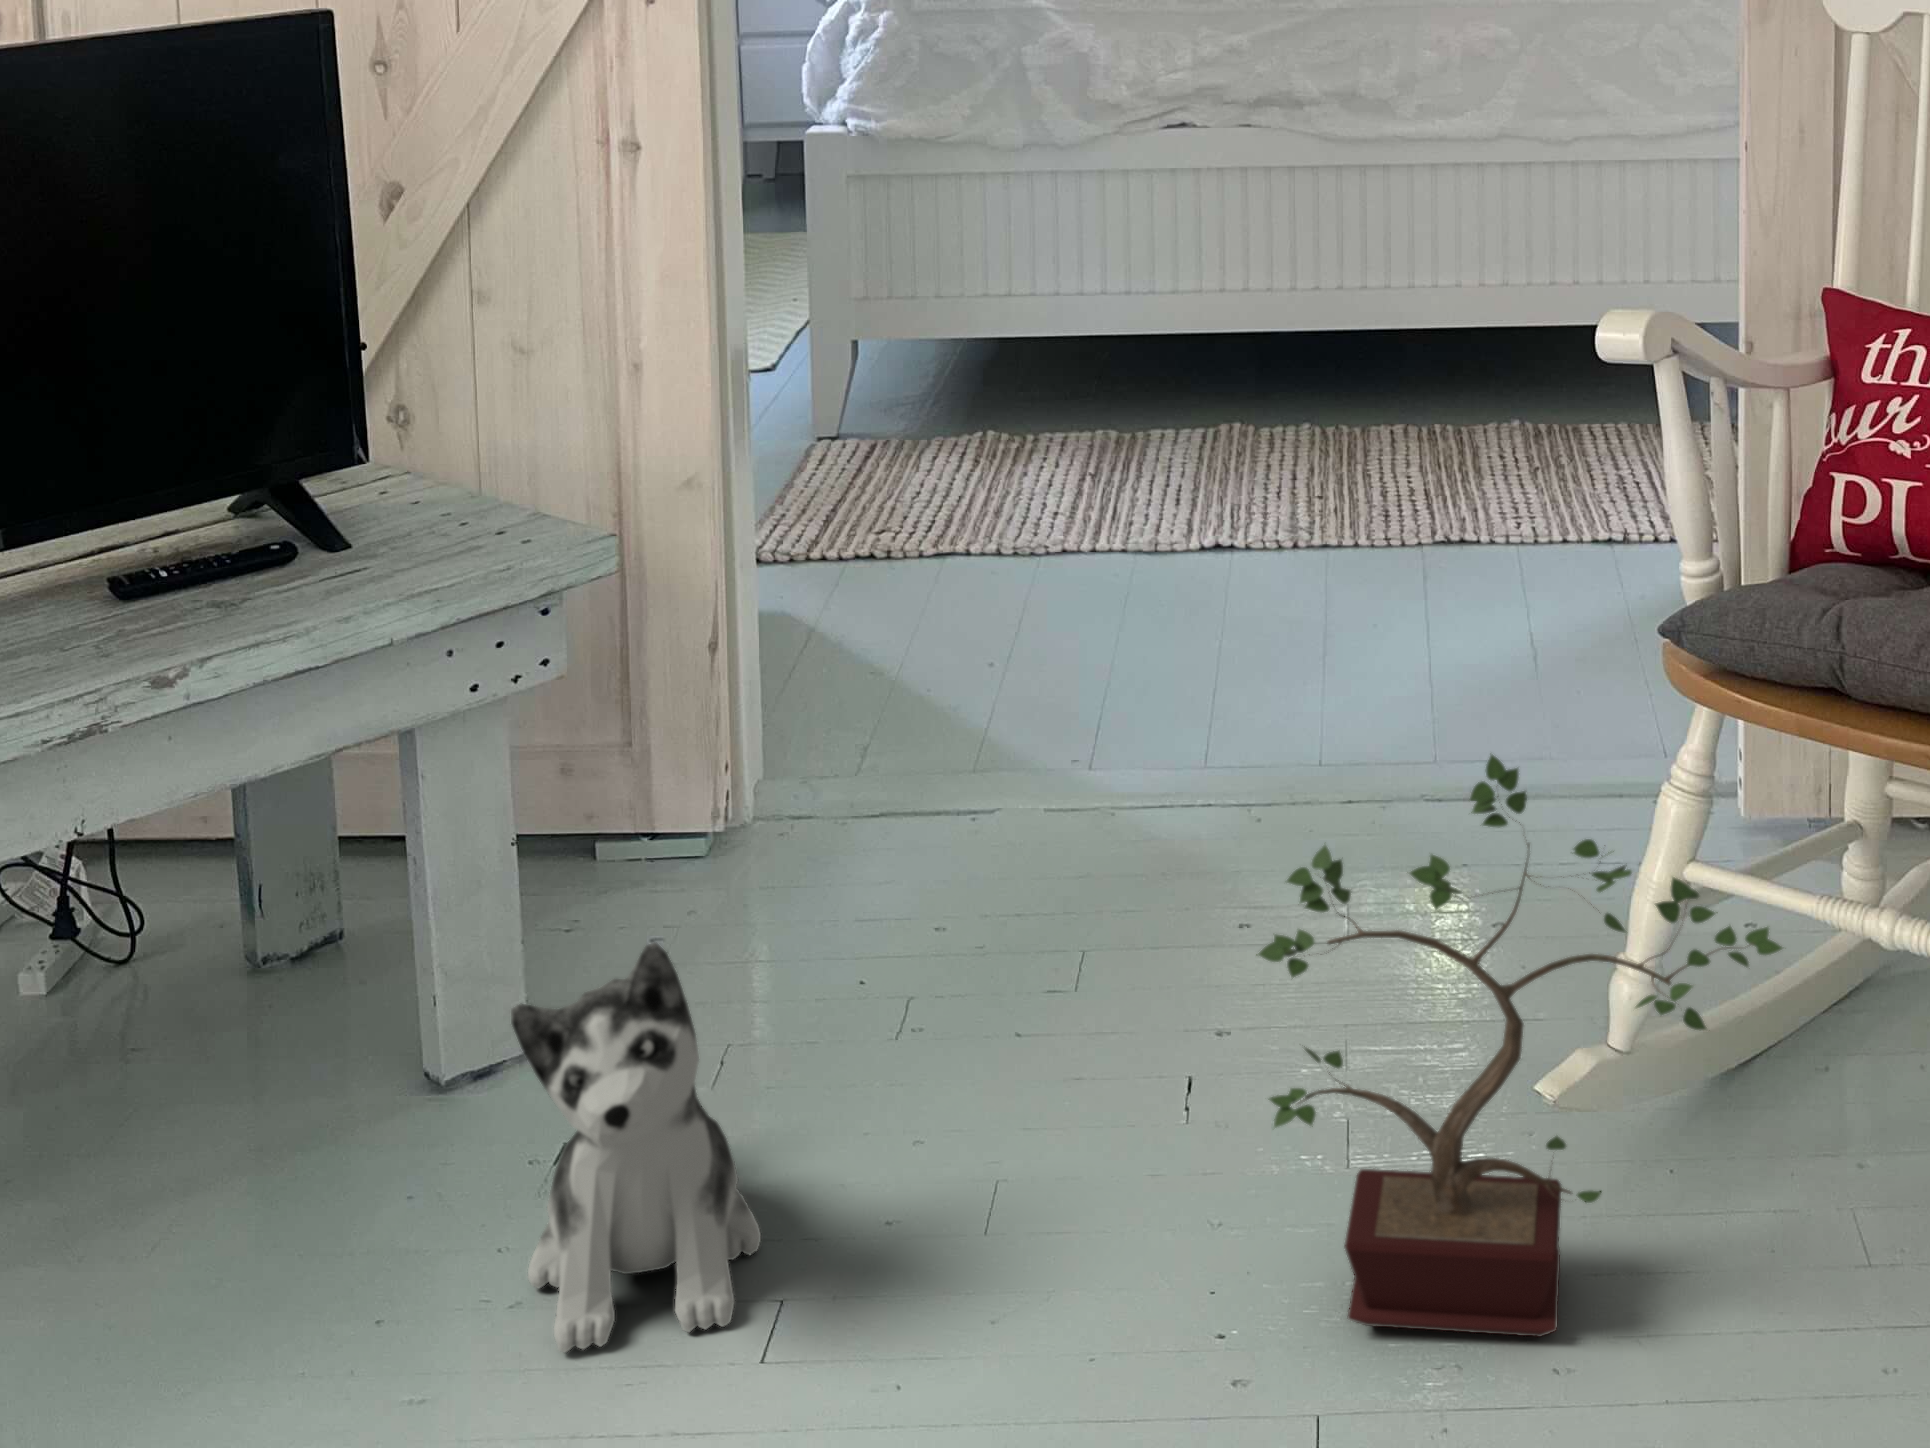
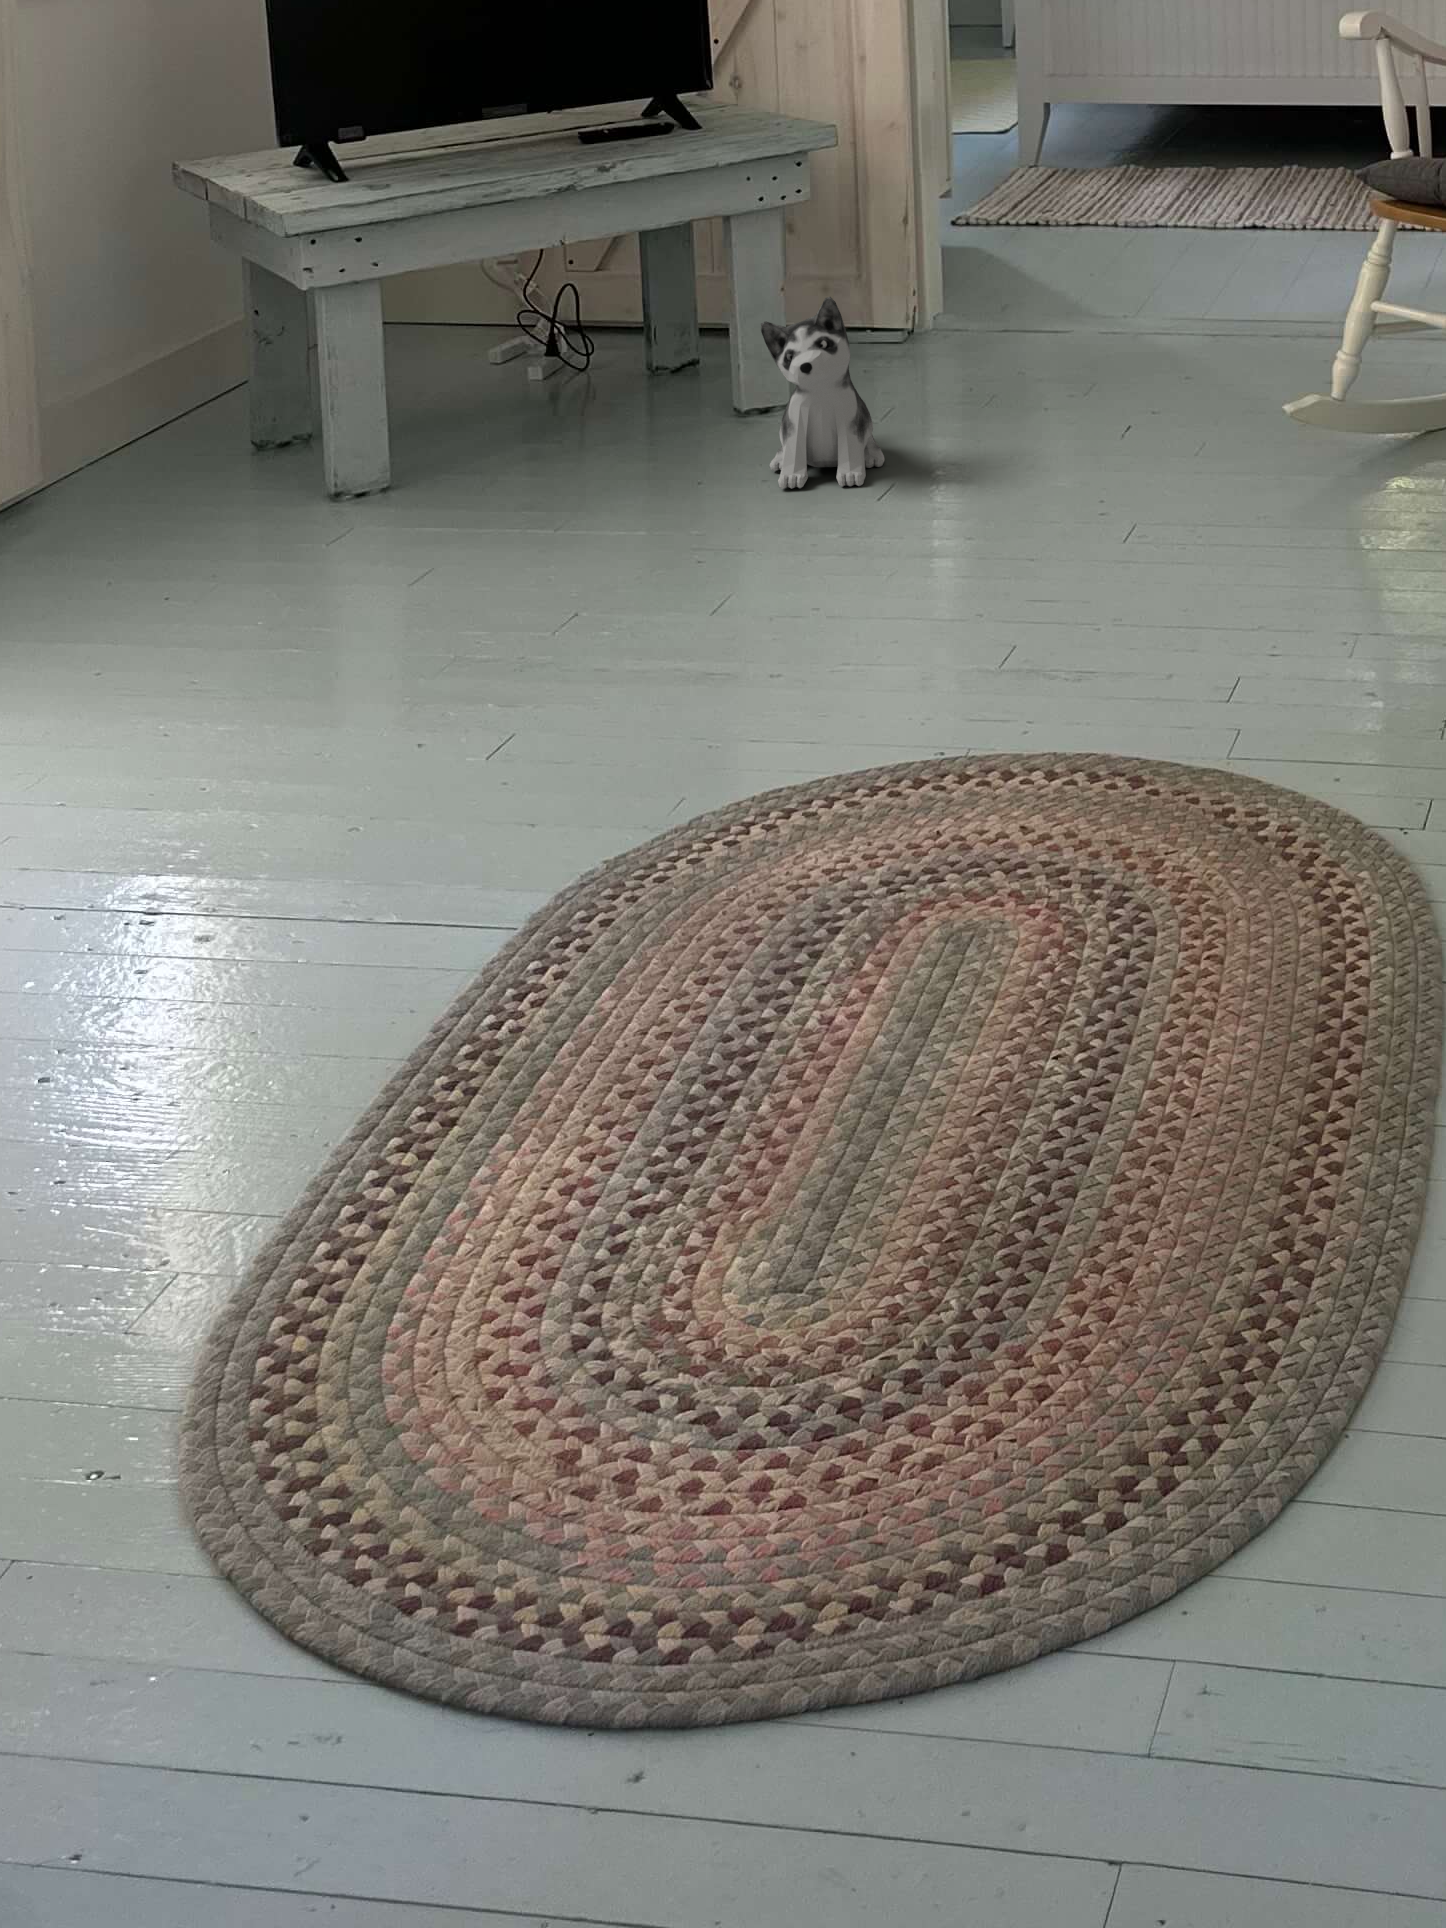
potted plant: present [1256,755,1782,1337] -> none [1111,212,1360,506]

